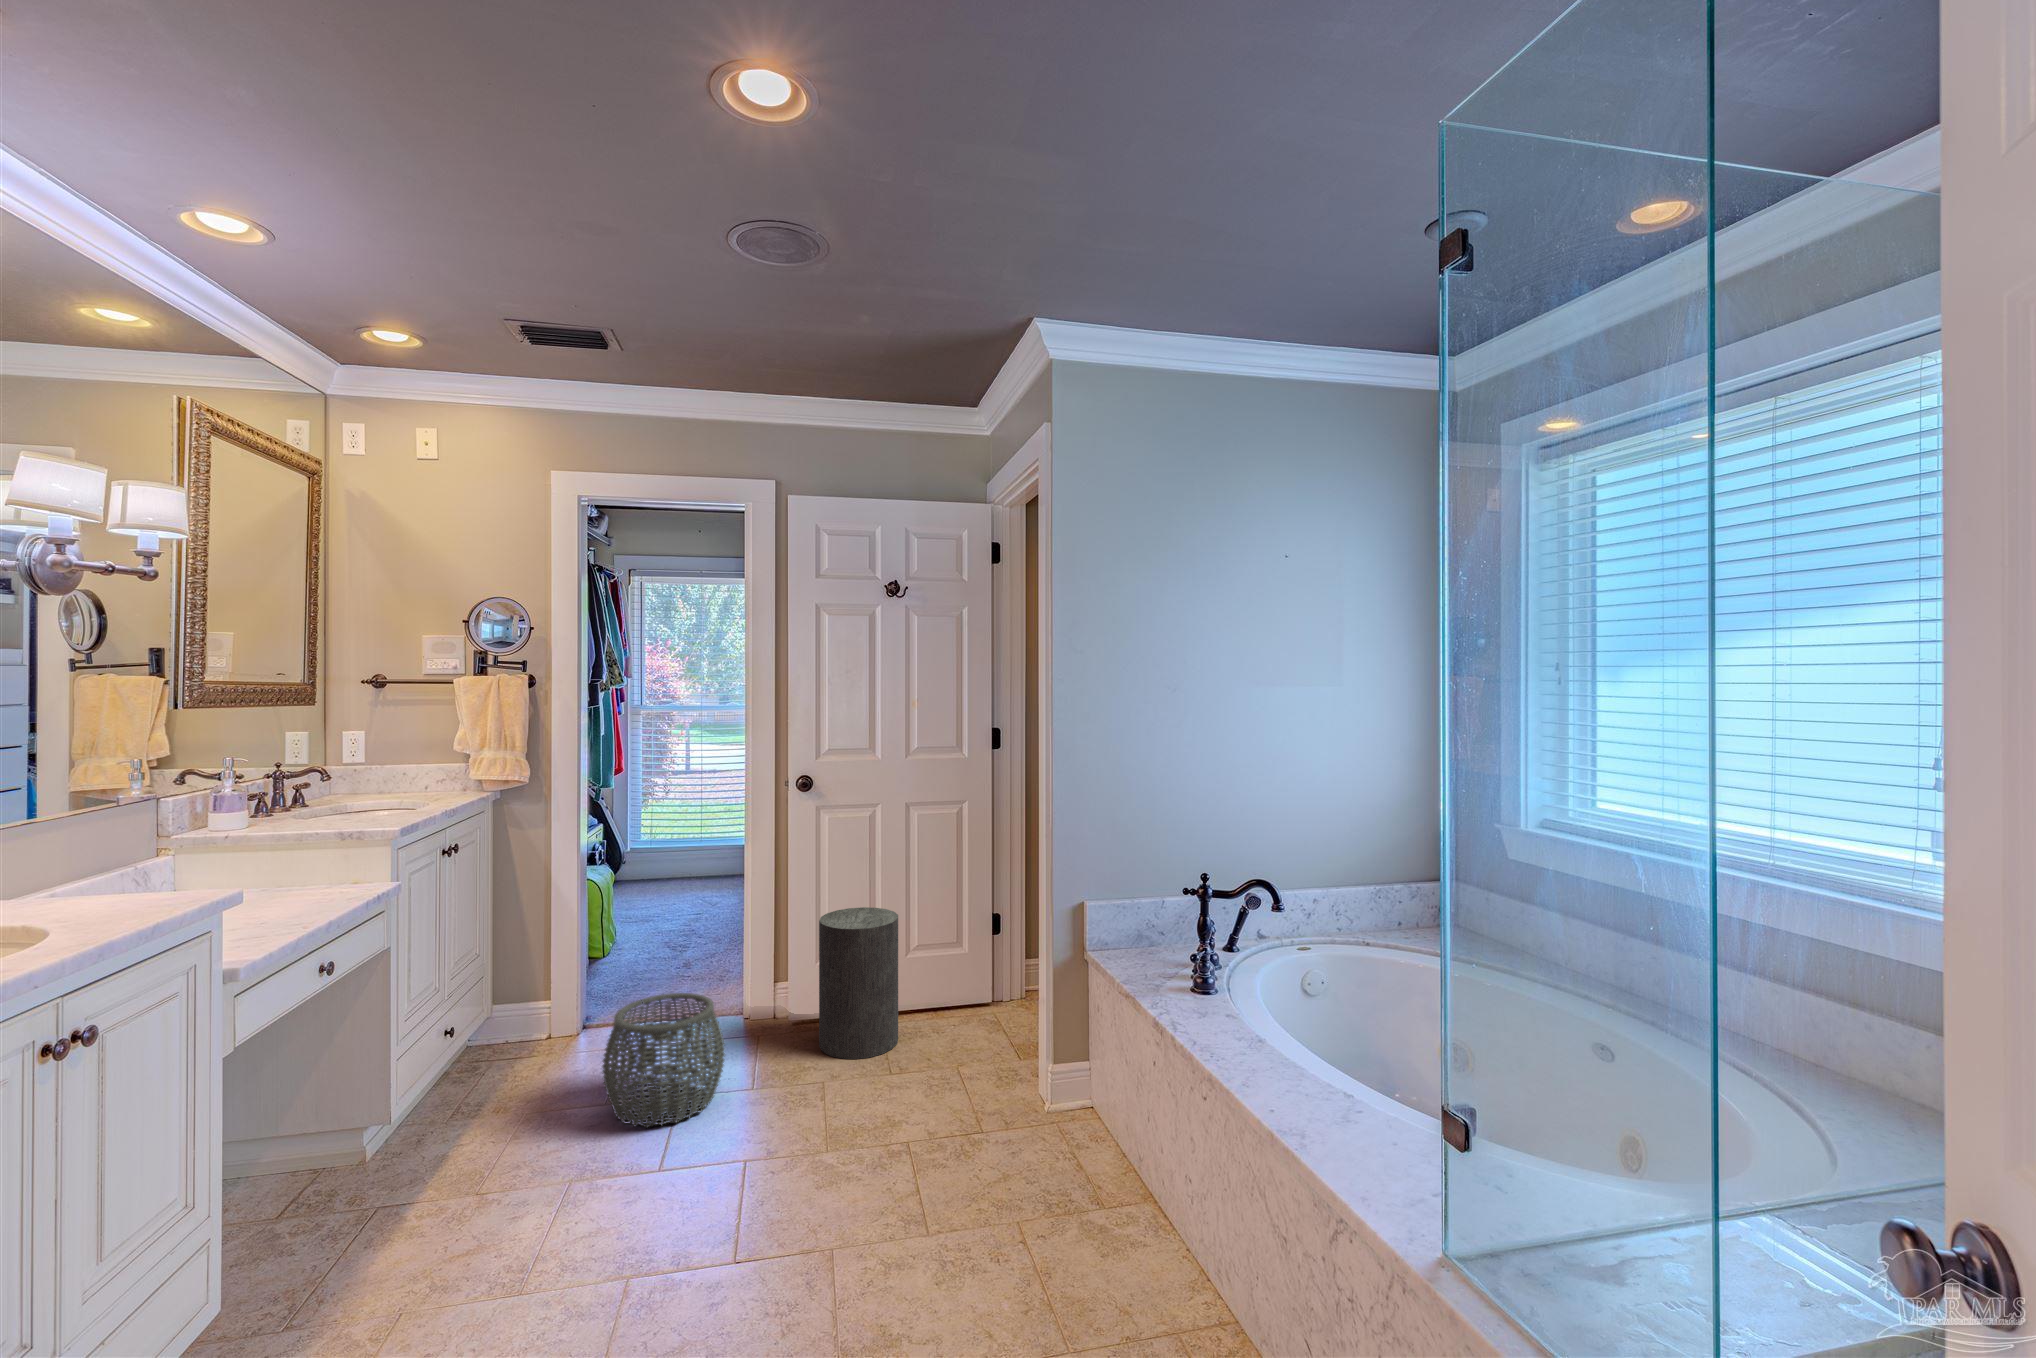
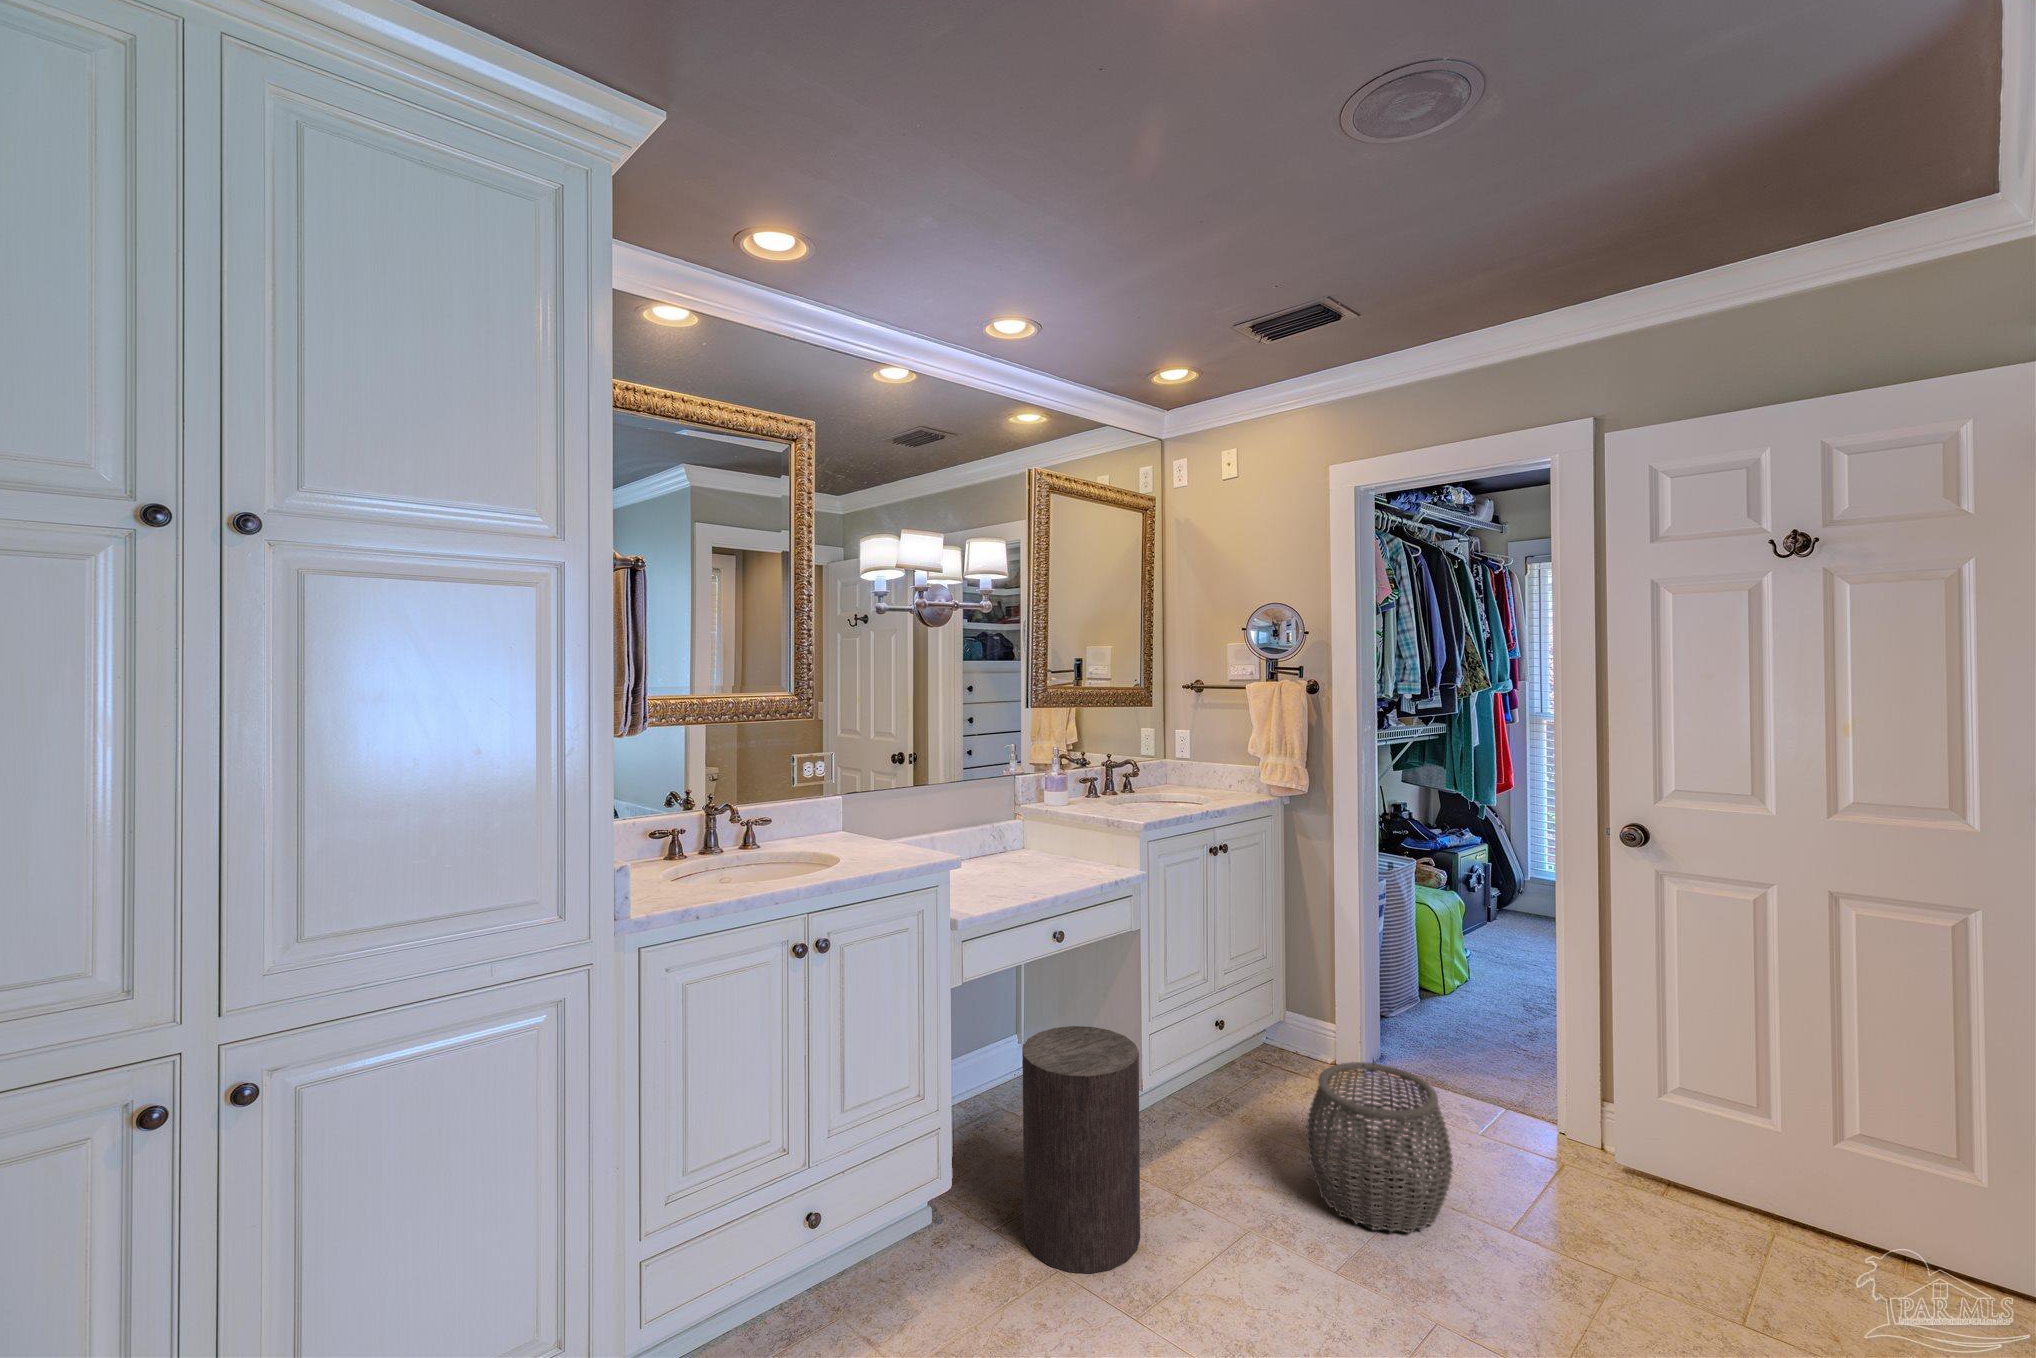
stool: present [819,907,898,1059] -> present [1022,1026,1140,1273]

